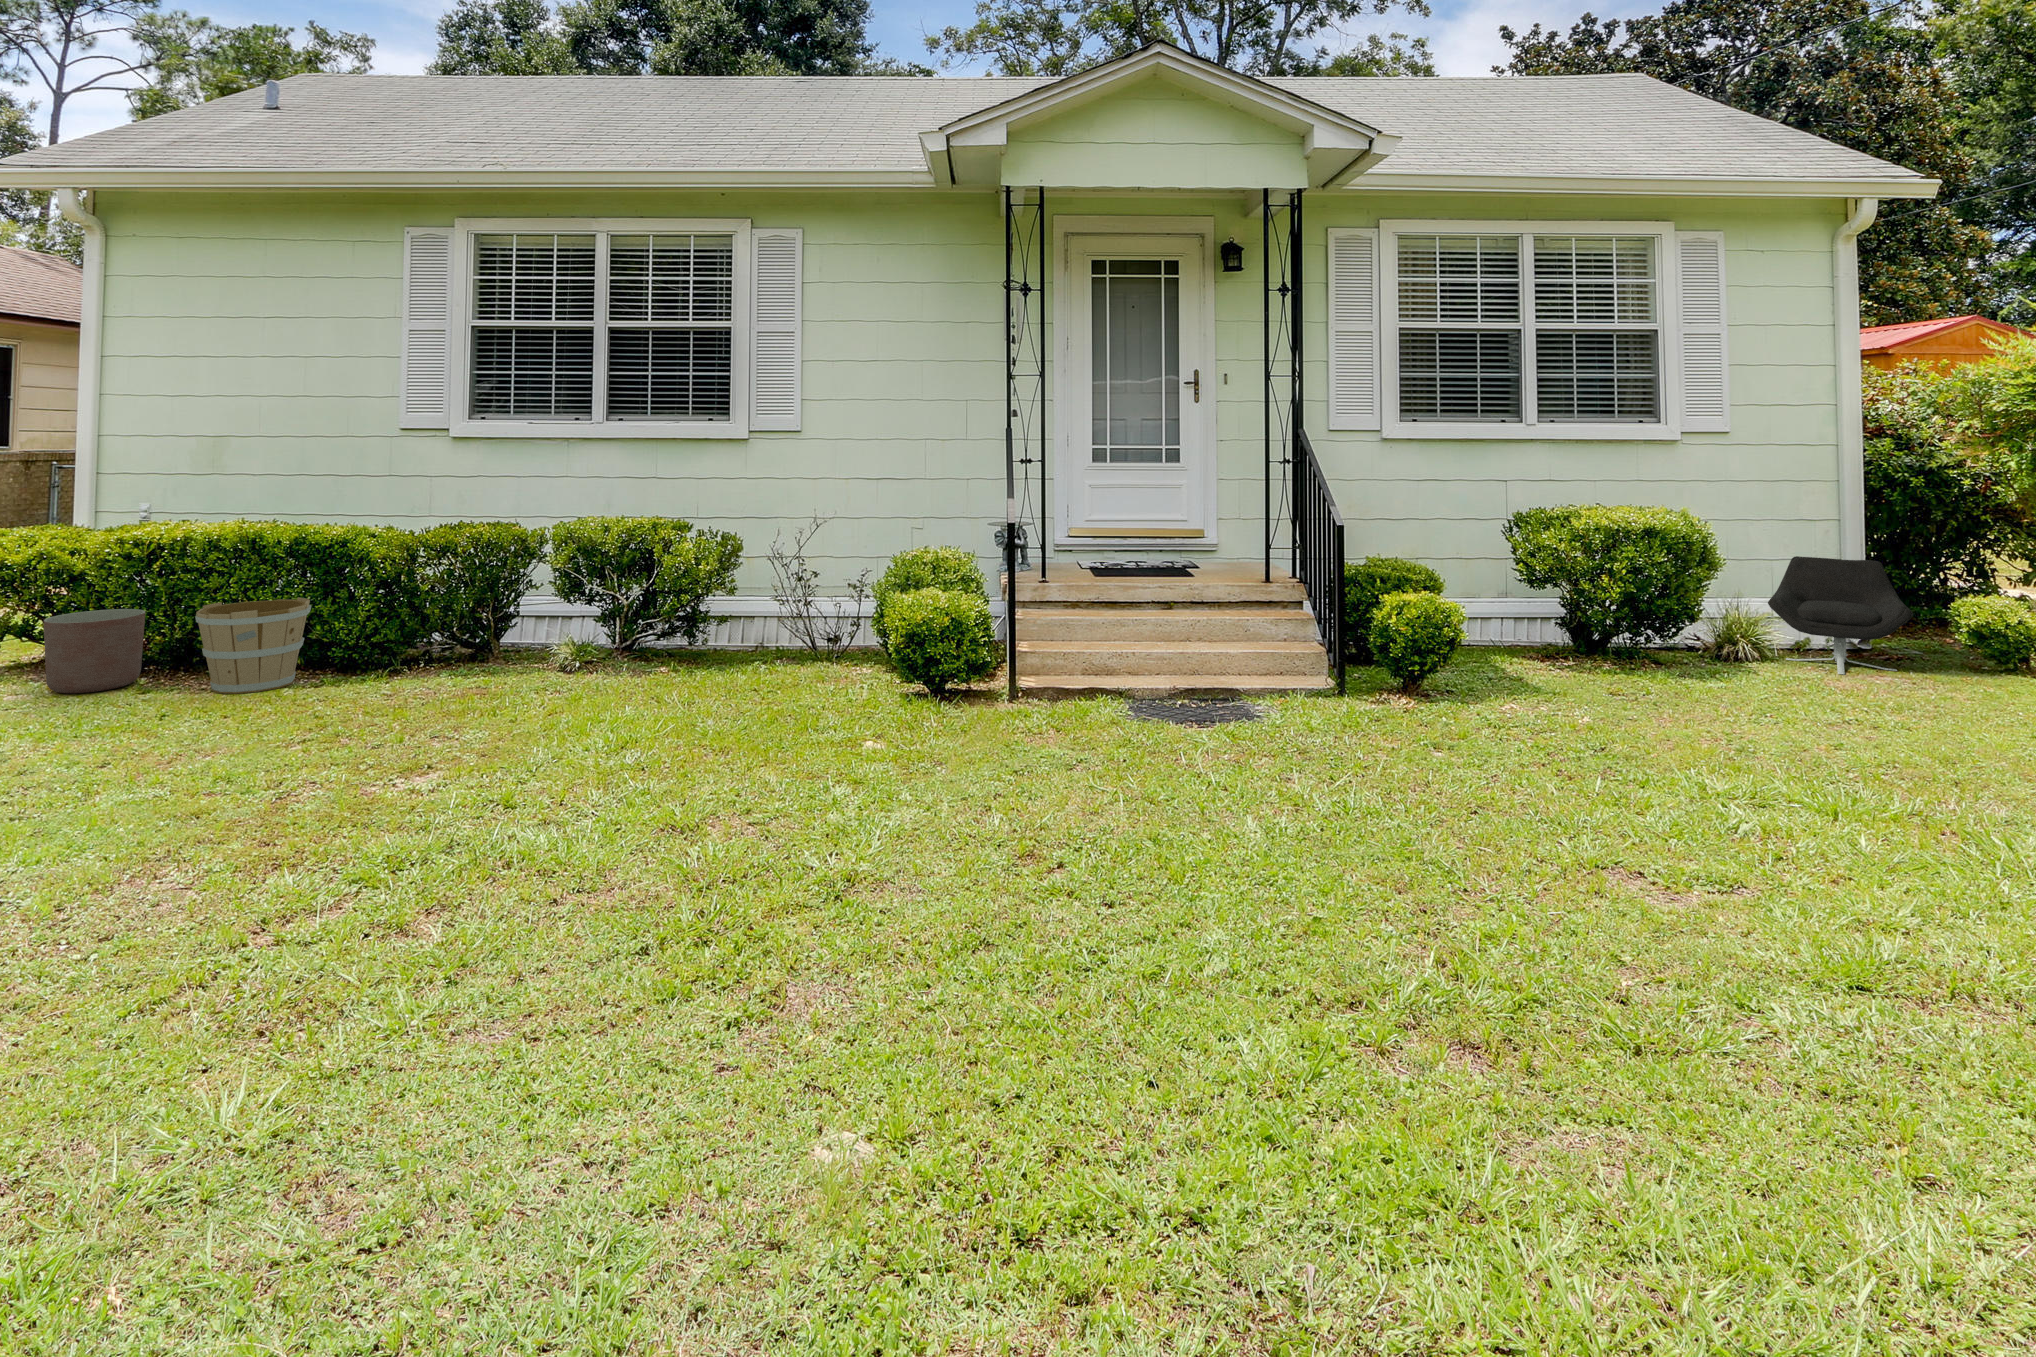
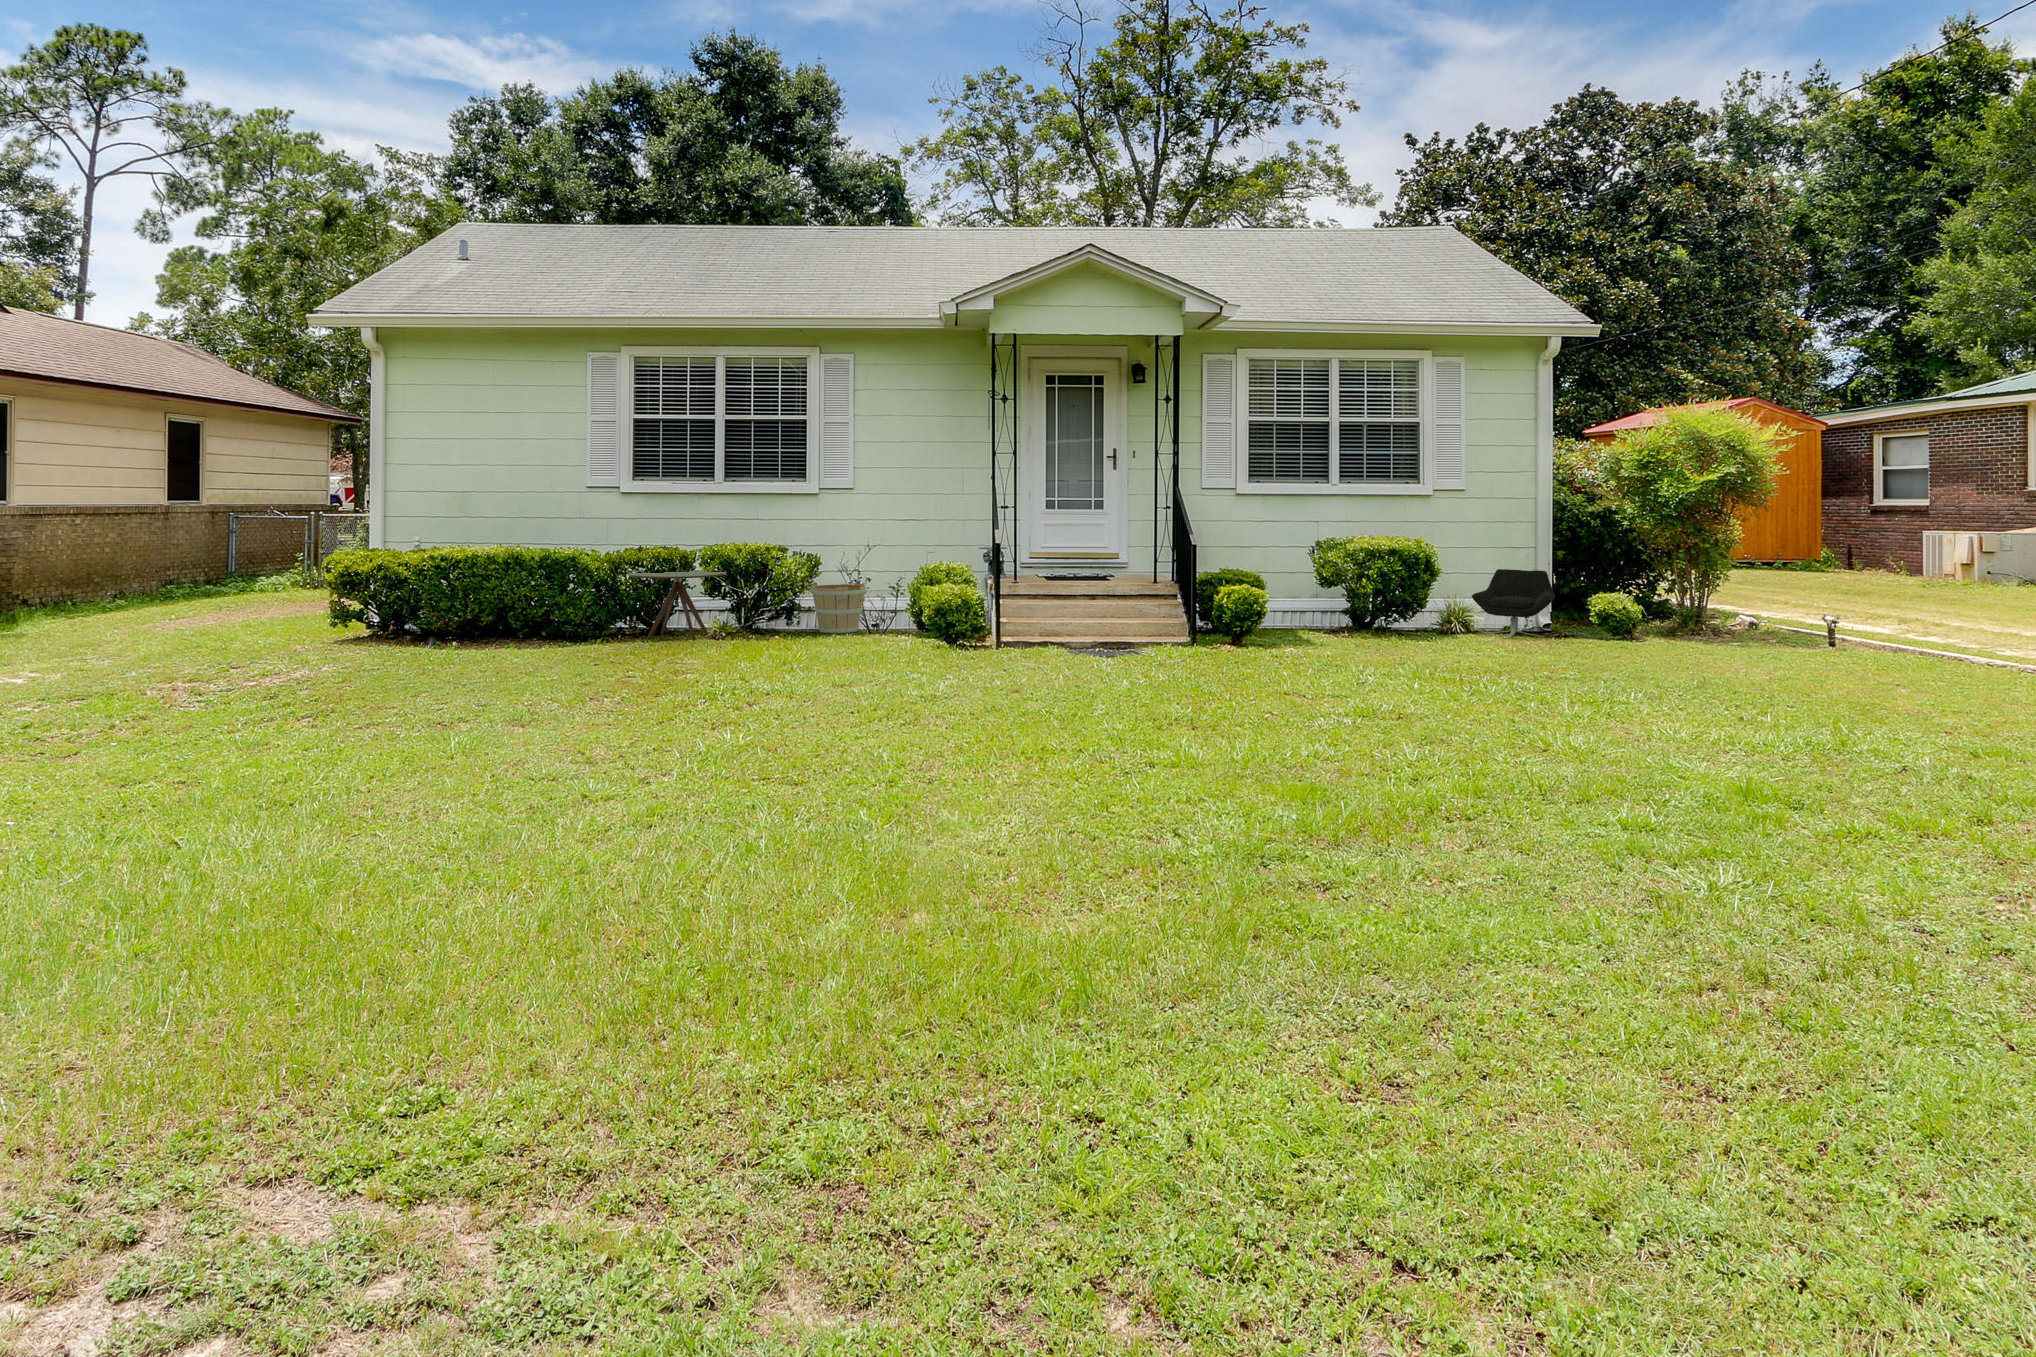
round table: none [417,560,584,682] -> present [629,569,726,640]
wooden bucket: present [195,597,311,694] -> present [811,583,866,634]
planter: present [44,609,145,693] -> none [411,596,464,644]

